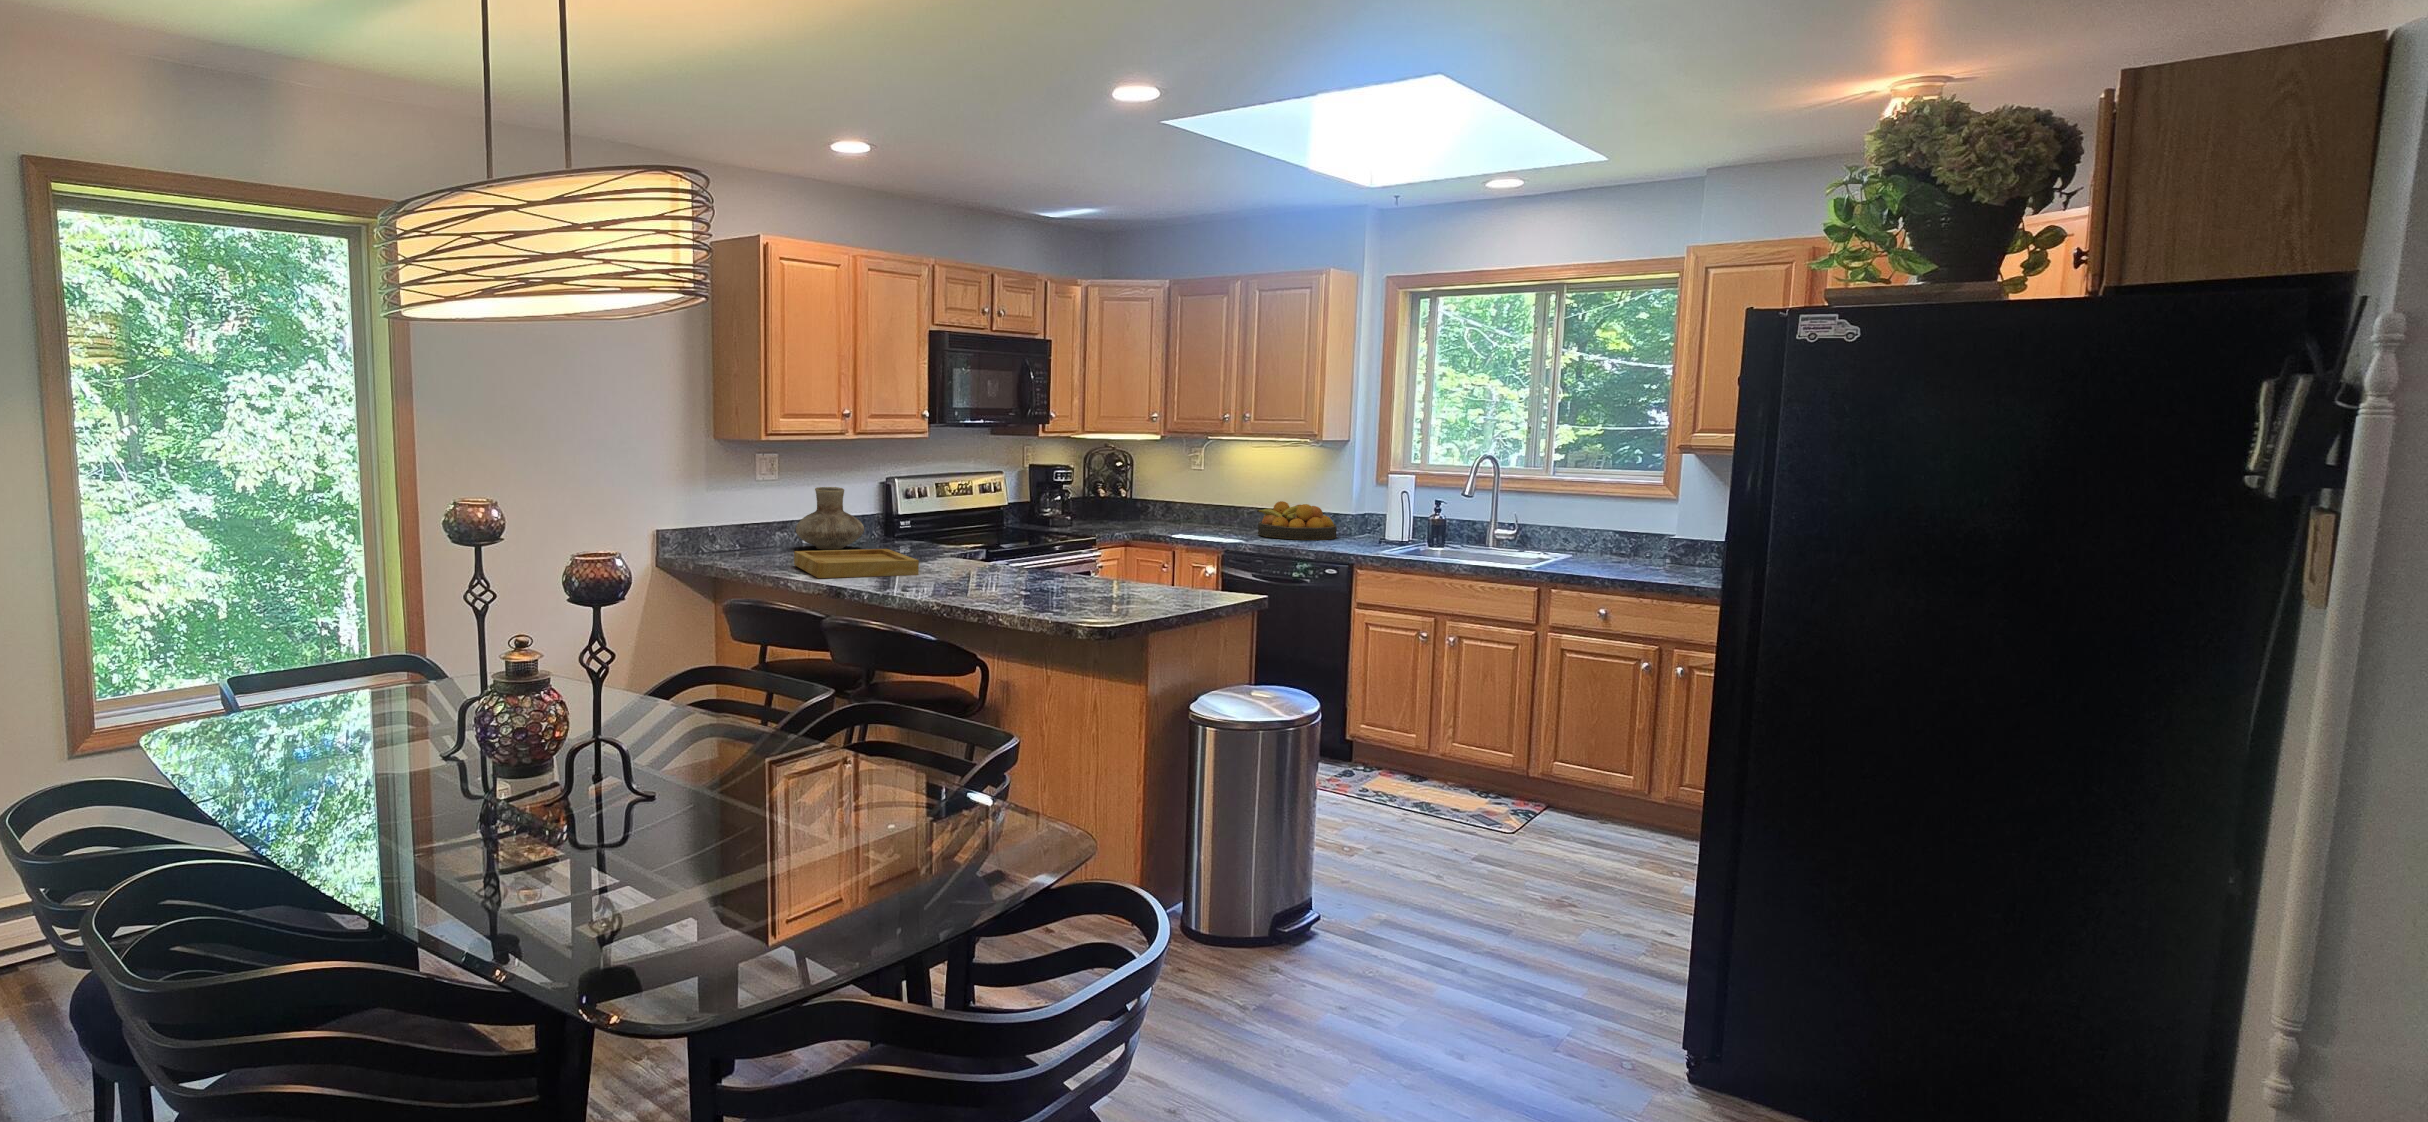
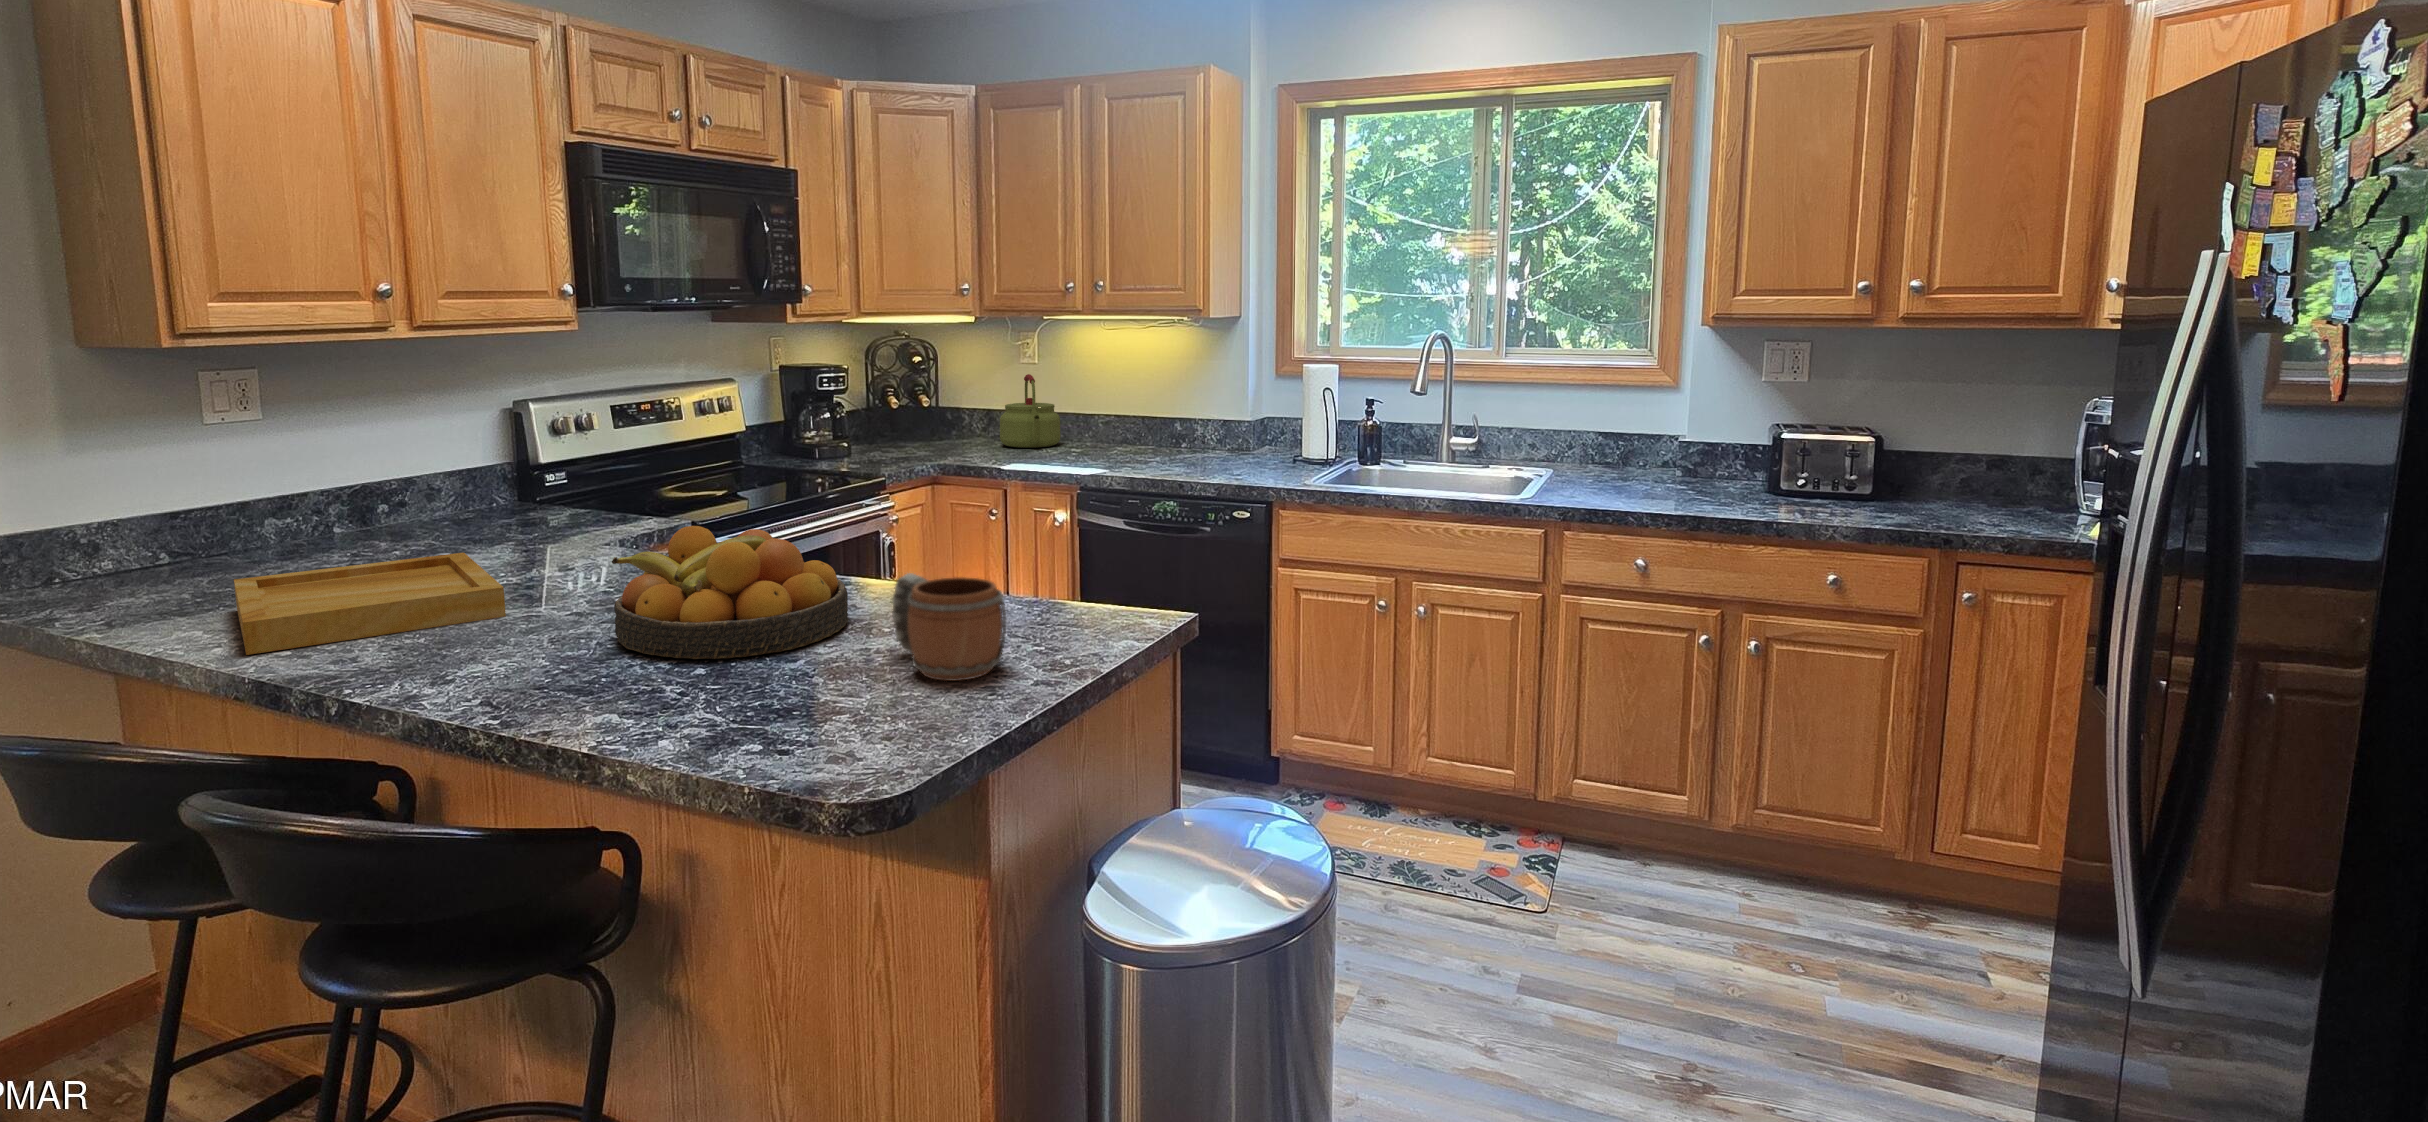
kettle: none [1173,476,1216,527] -> present [1000,374,1061,448]
vase: present [796,487,864,550] -> none [300,428,450,548]
fruit bowl: present [1257,501,1337,540] -> present [612,526,848,659]
mug: none [1108,556,1163,603] -> present [892,573,1006,681]

